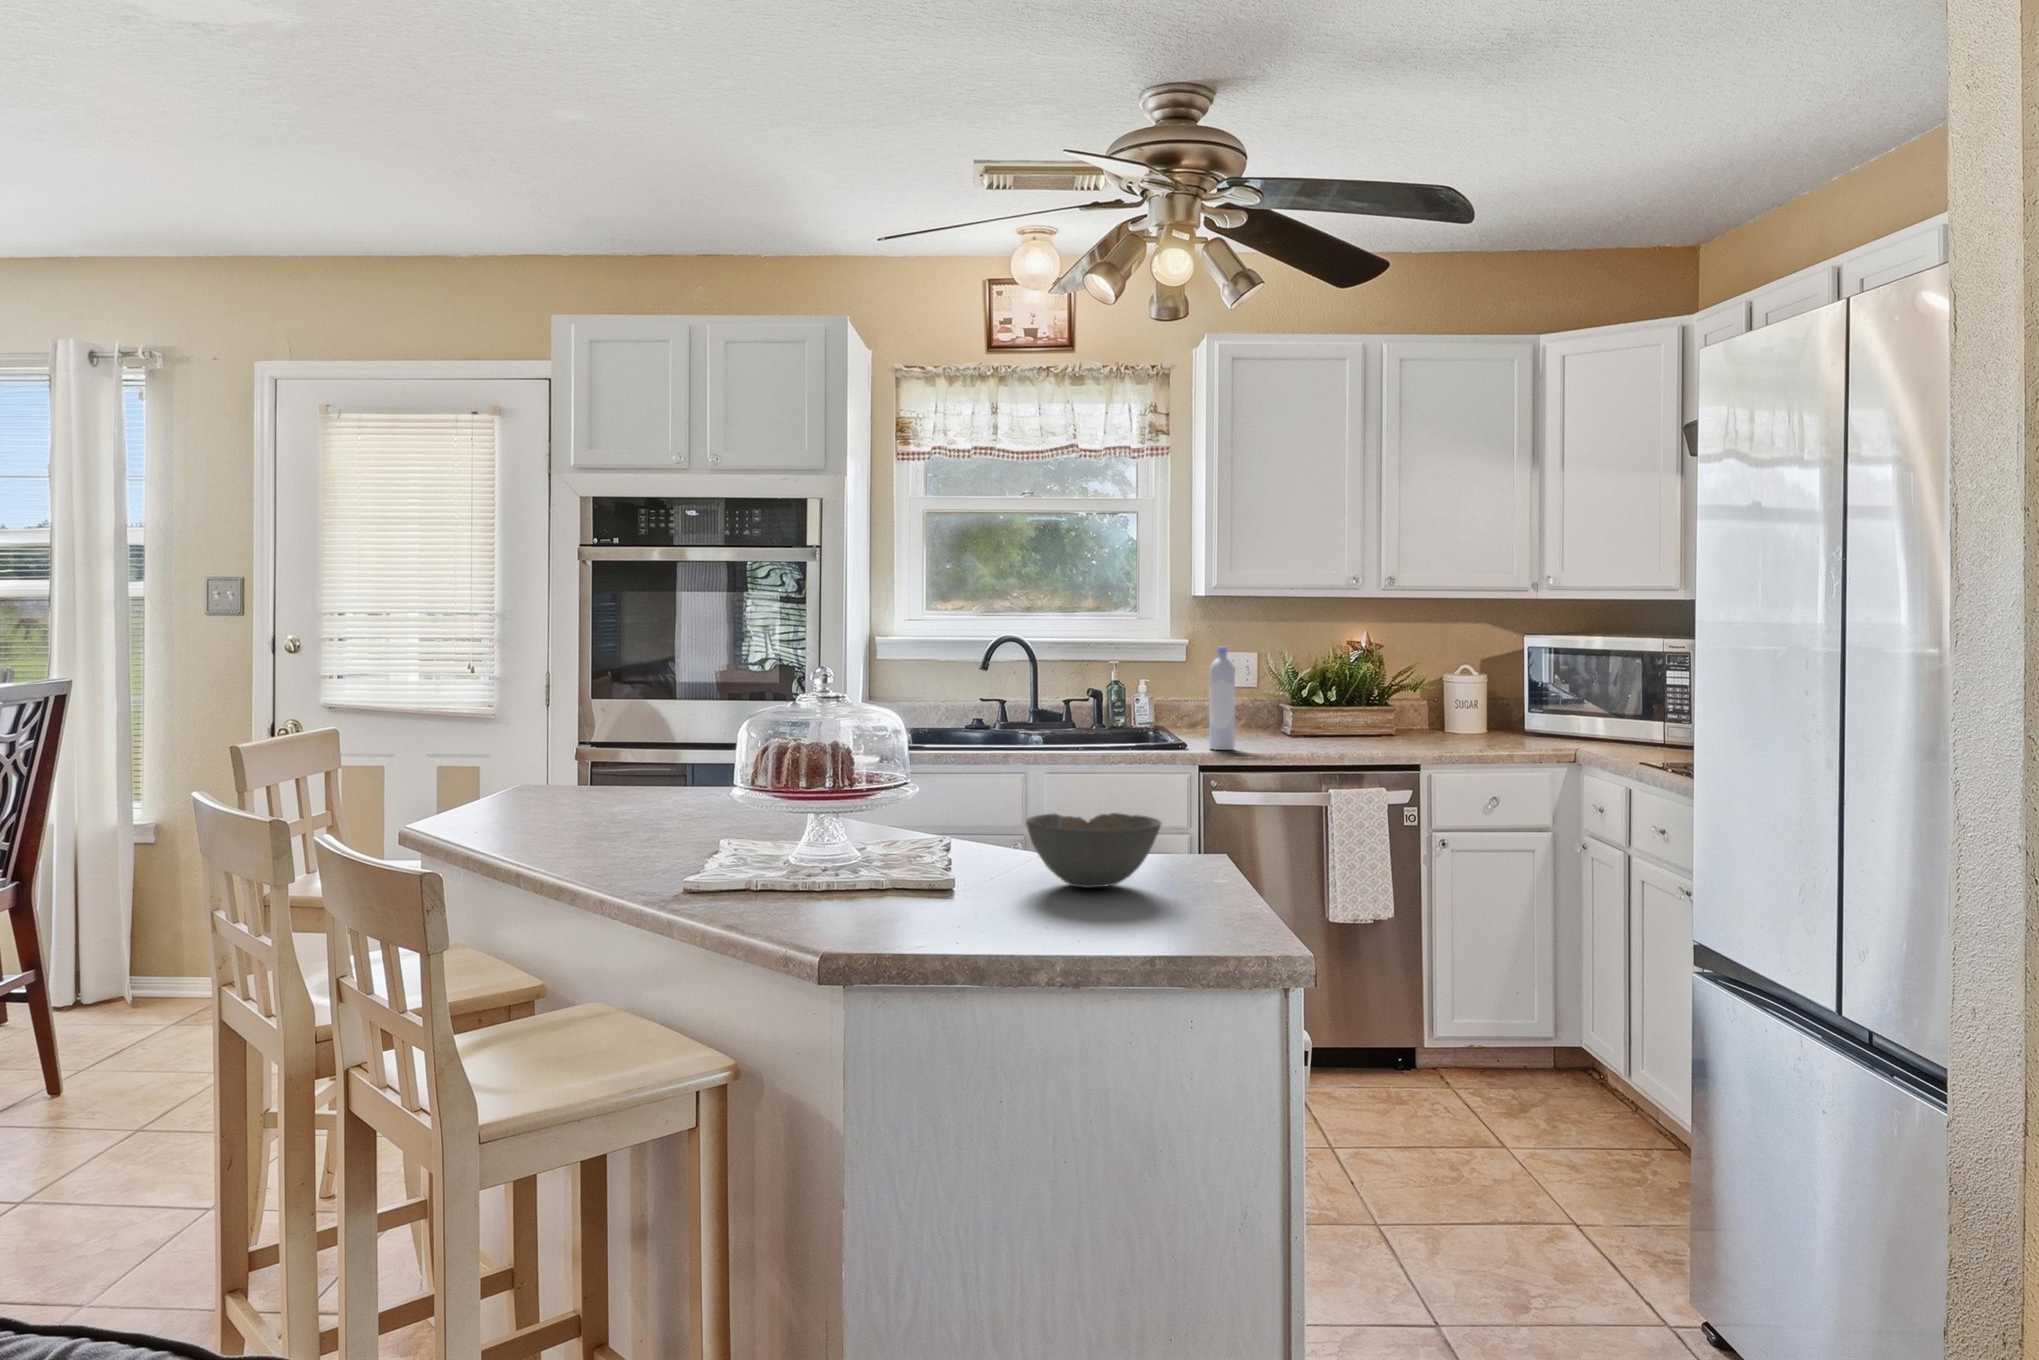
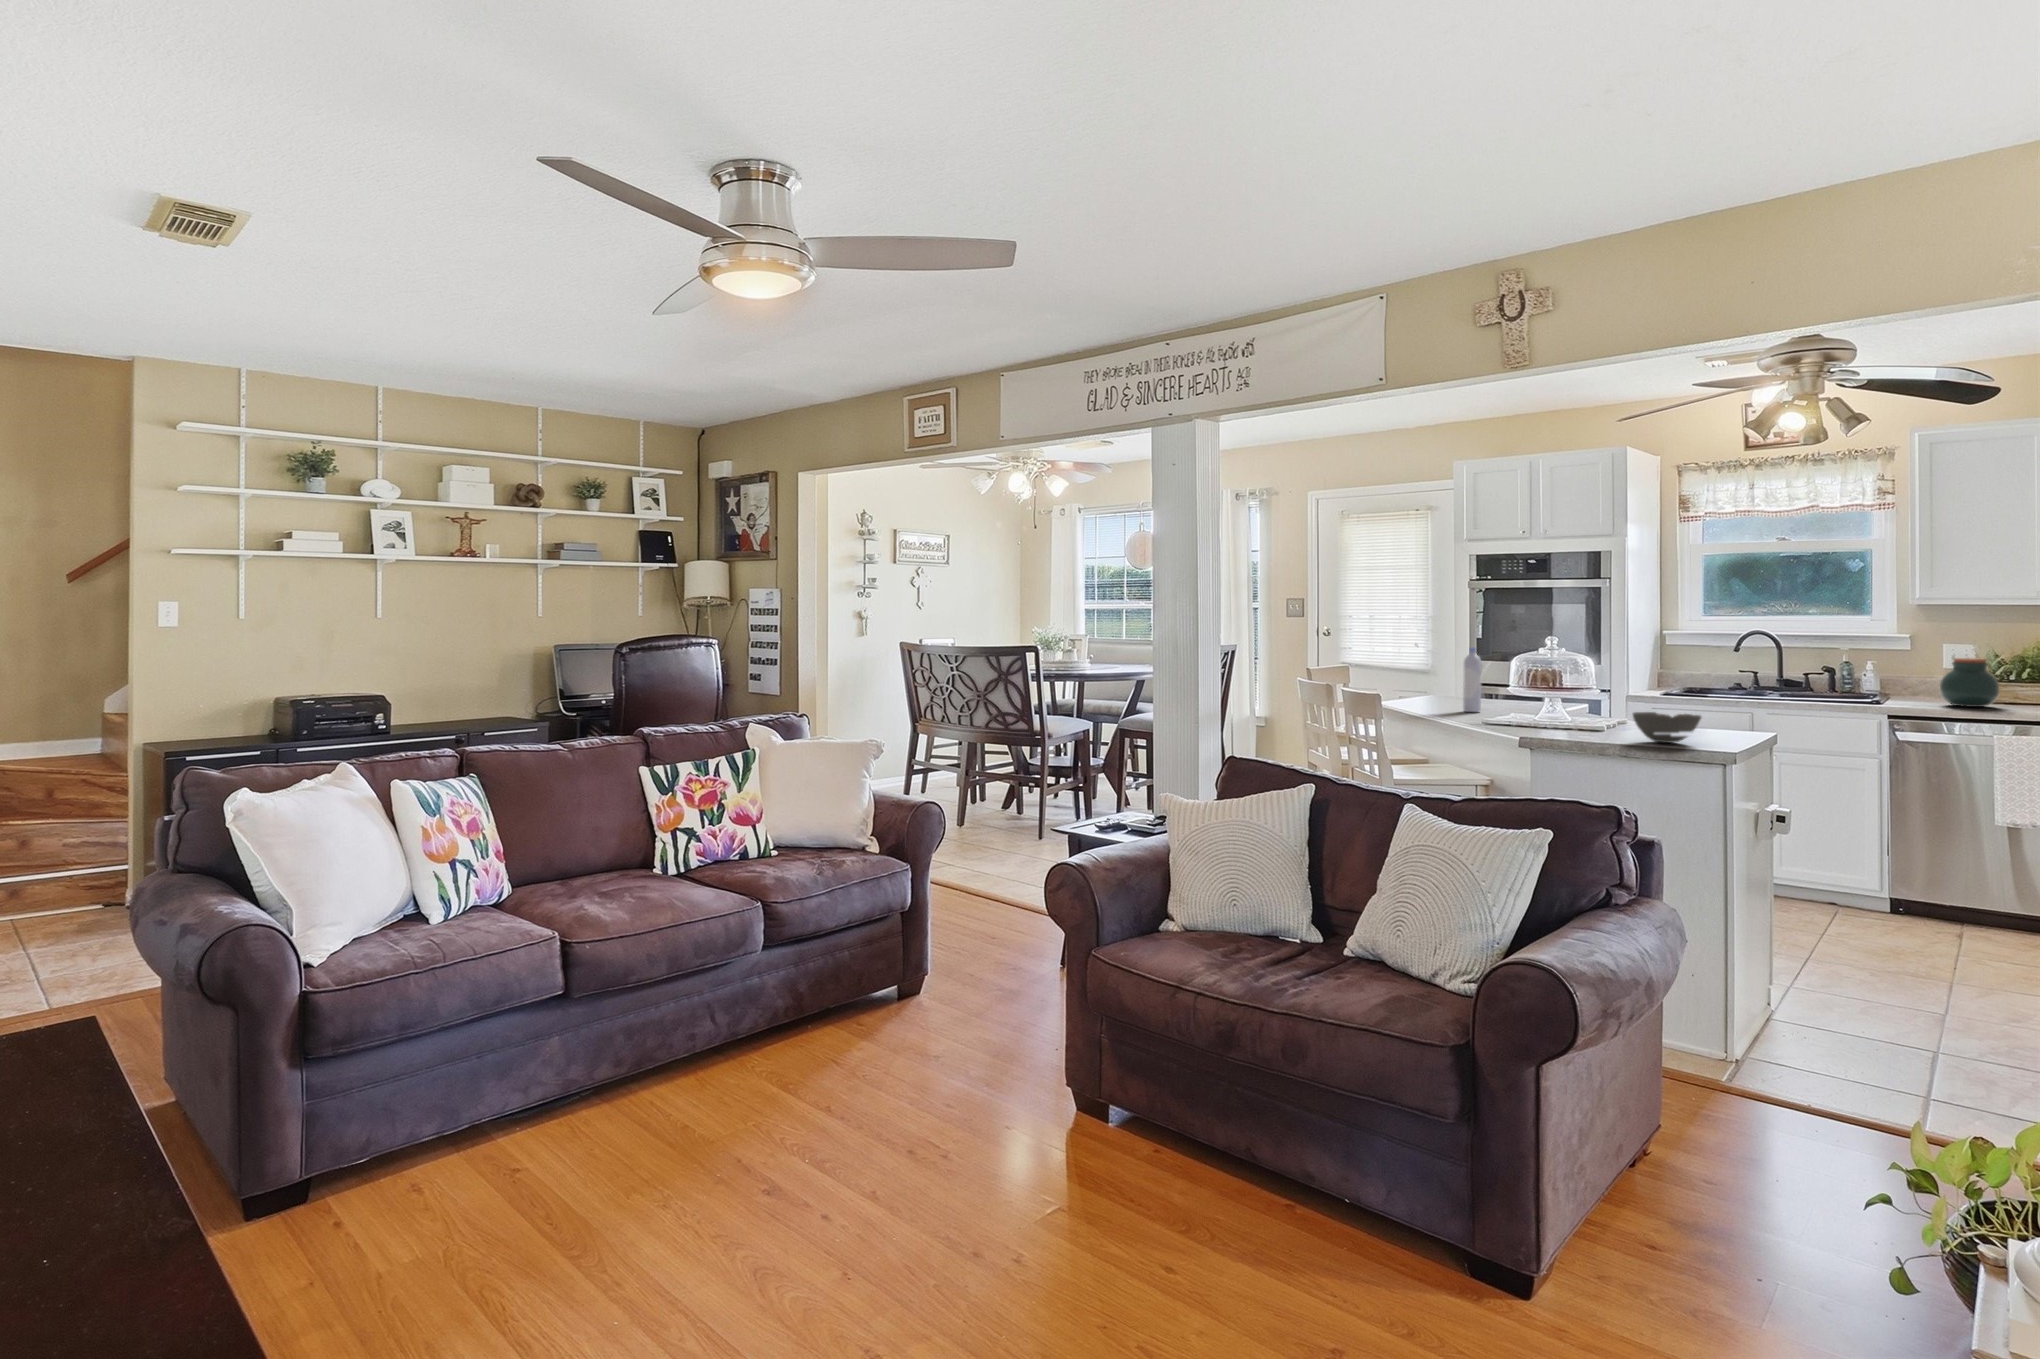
bottle: present [1209,647,1235,750] -> present [1463,647,1481,712]
jar: none [1259,673,1325,746] -> present [1940,658,1999,707]

